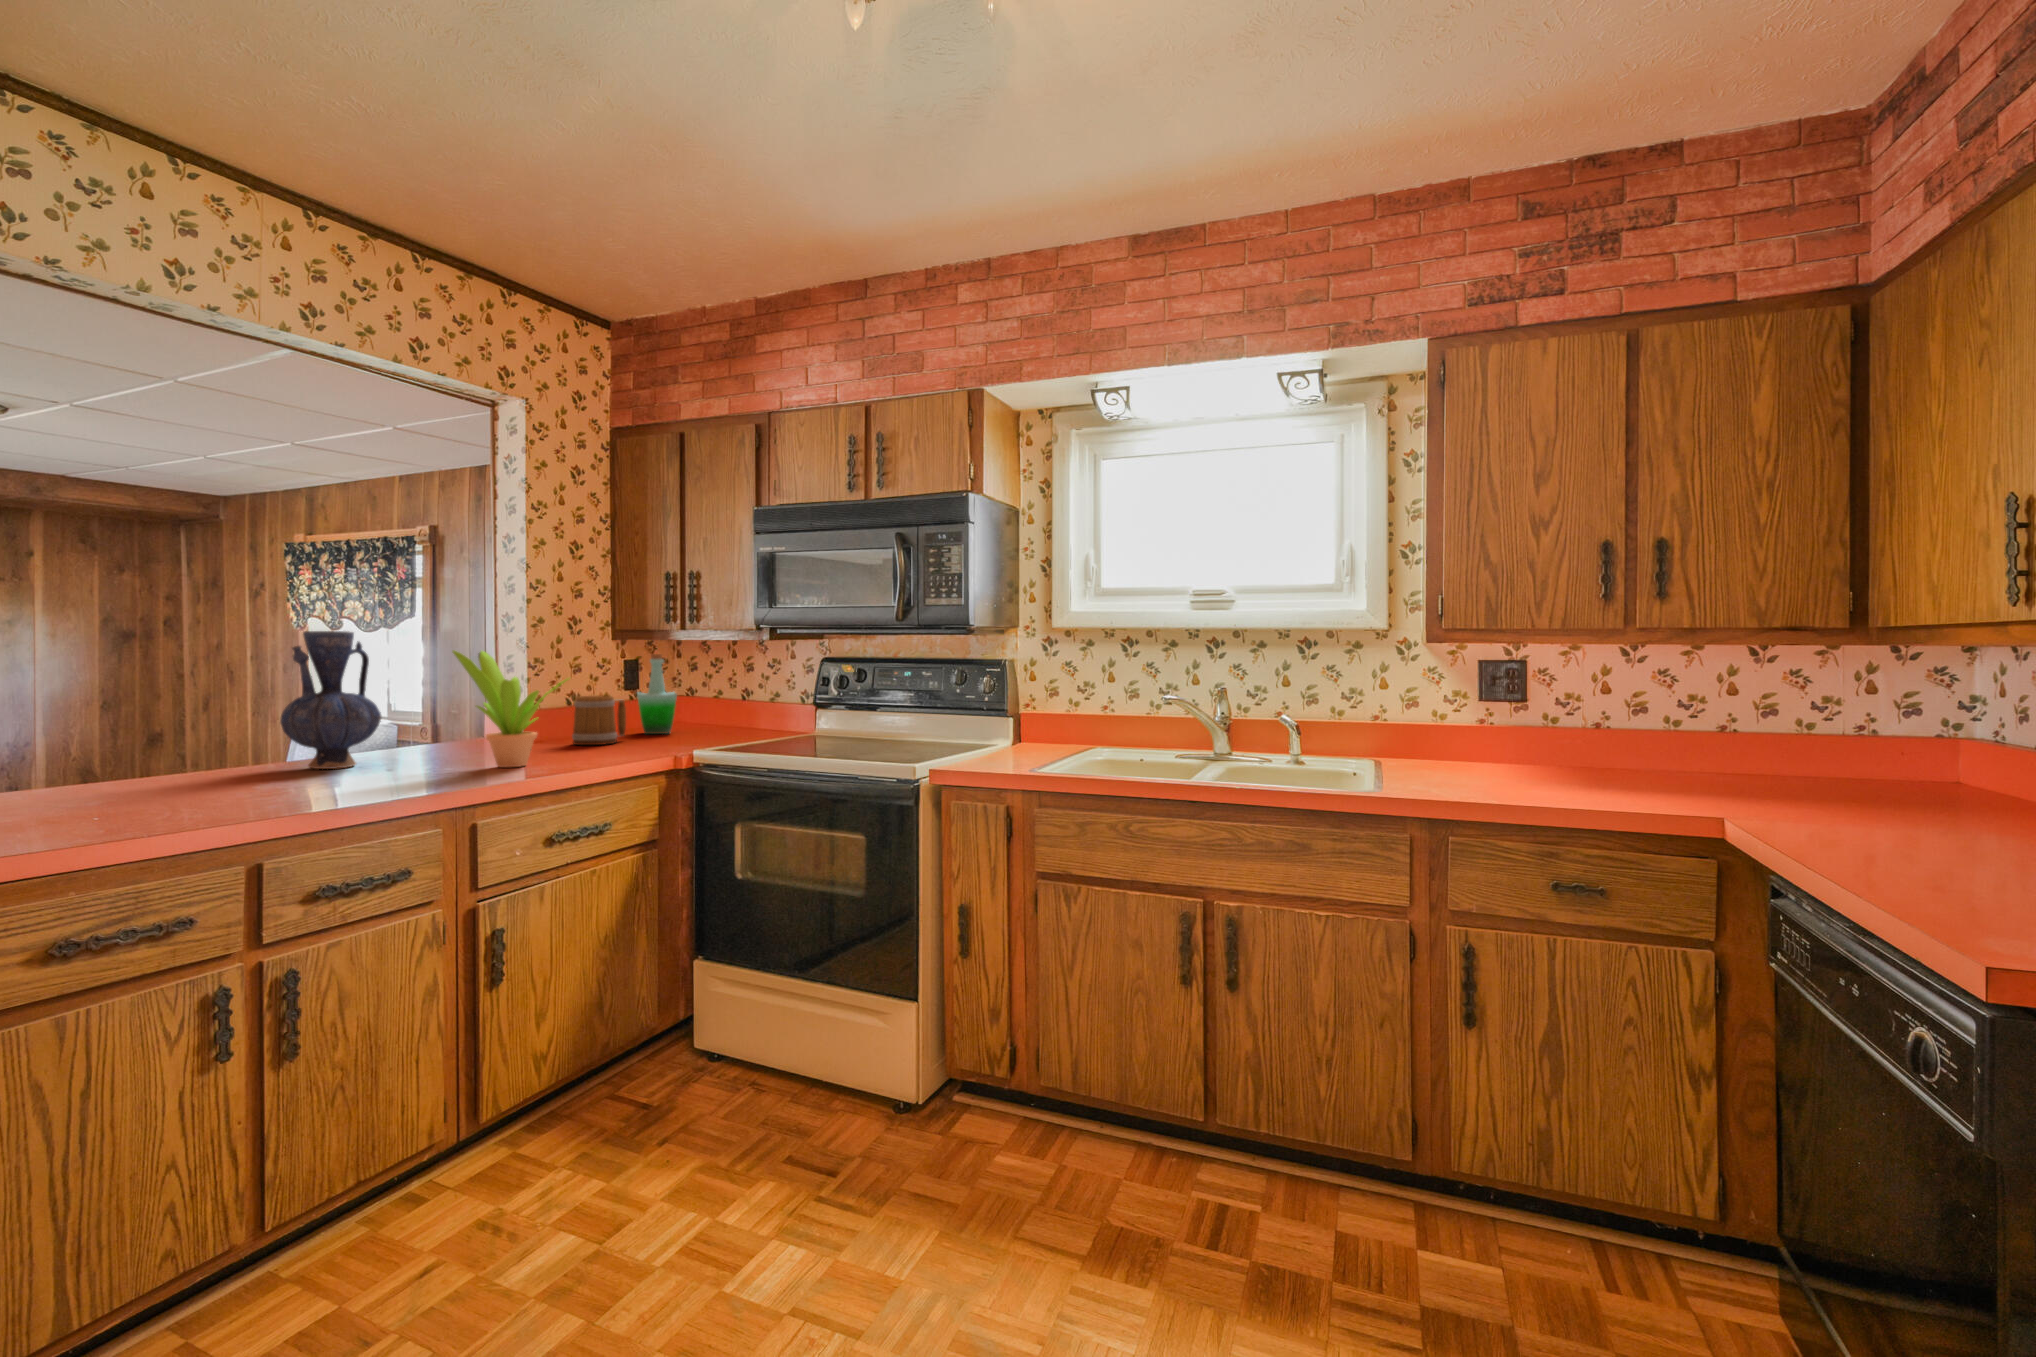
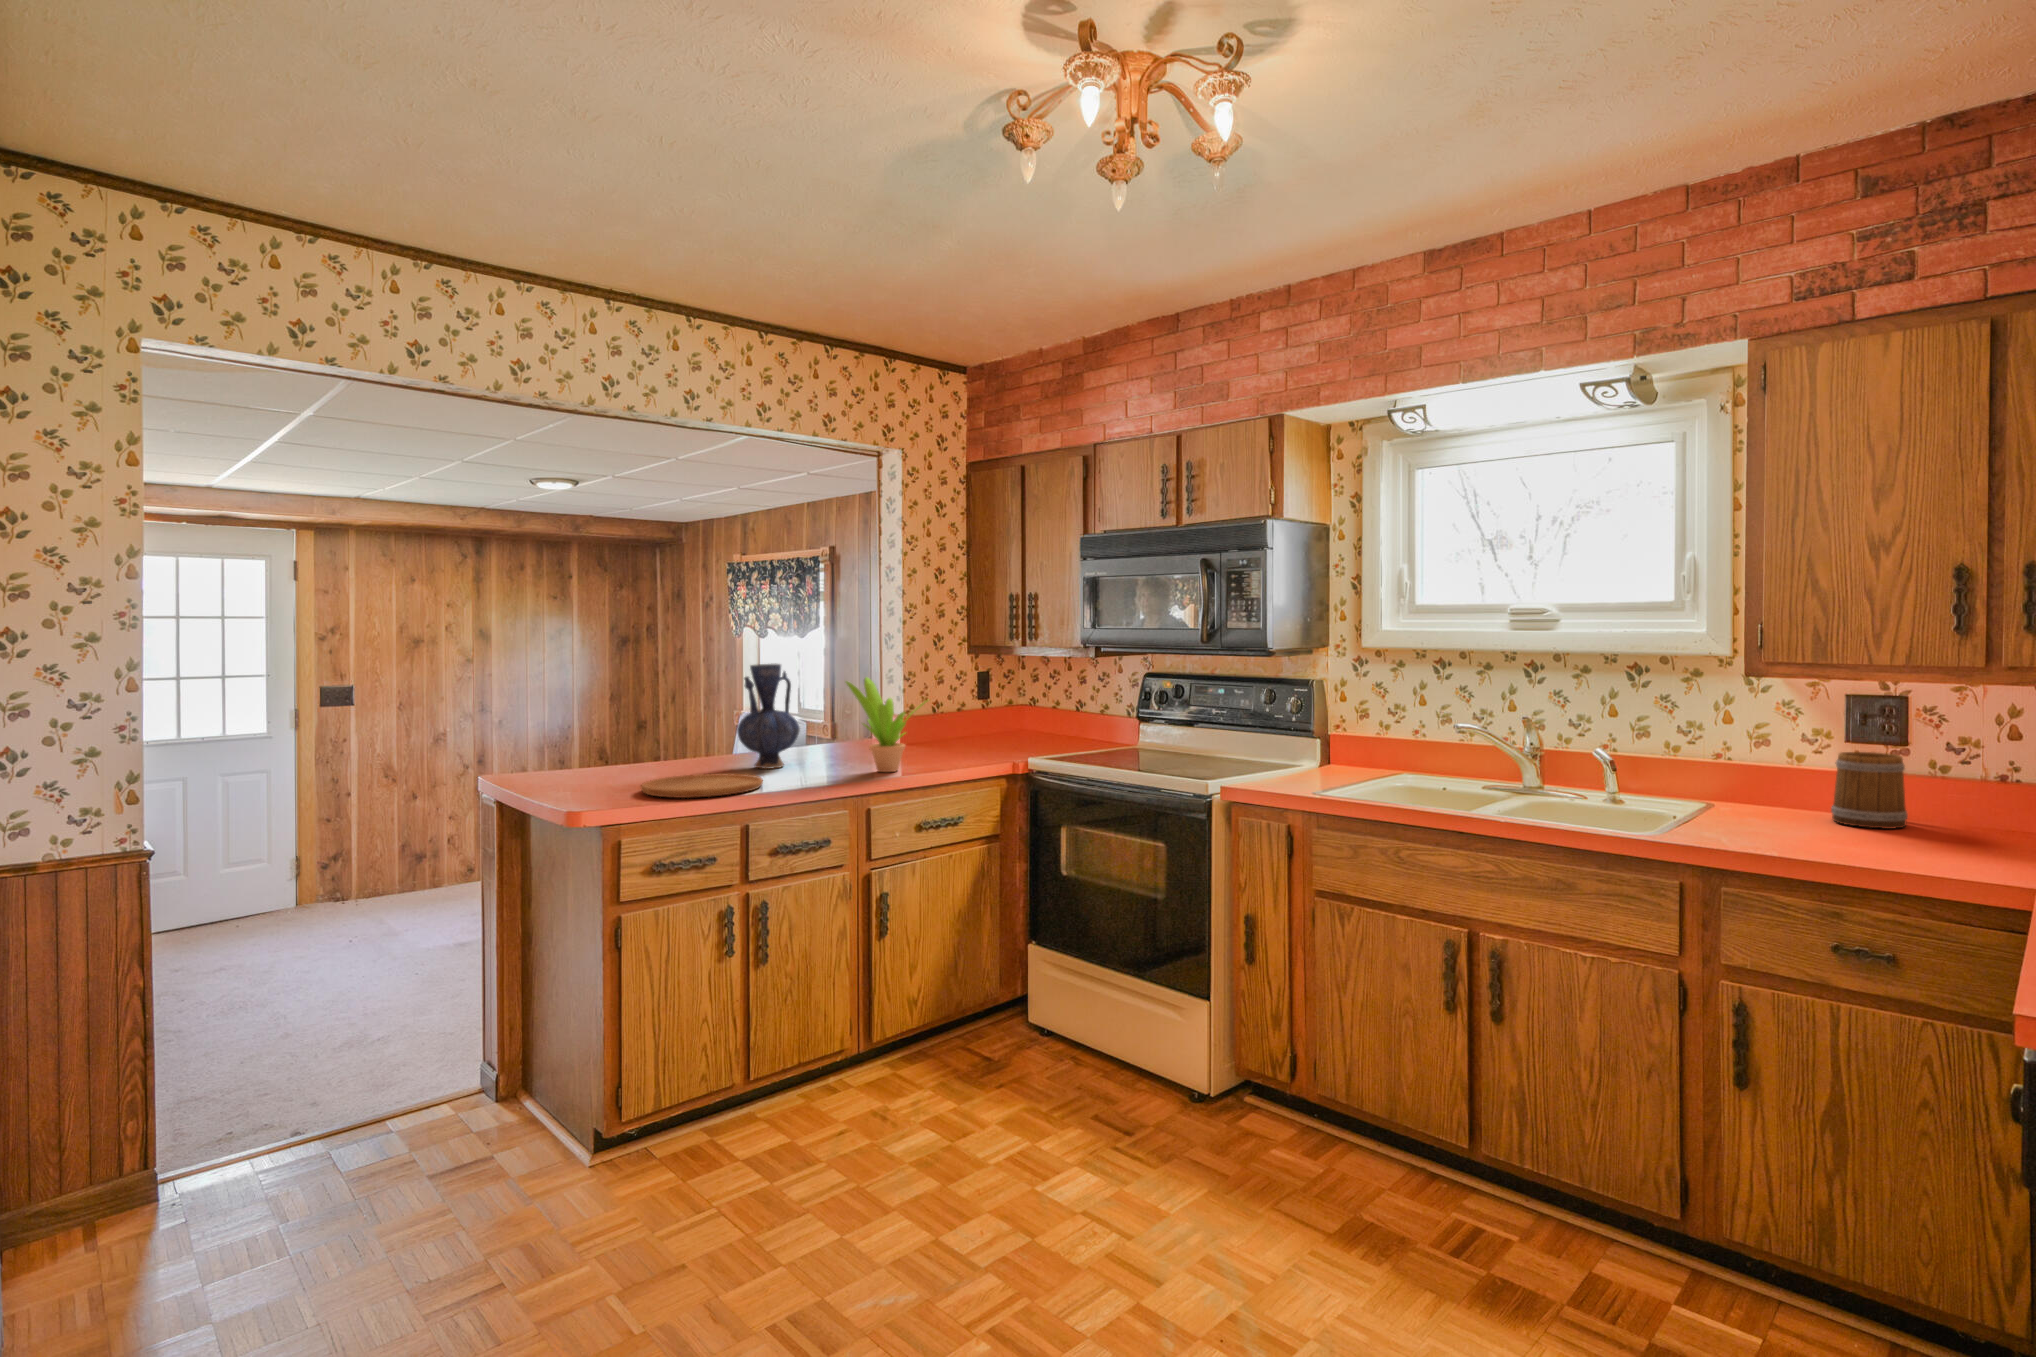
bottle: present [637,654,677,734] -> none [989,670,1022,743]
mug: present [572,696,626,745] -> present [1831,752,1908,829]
cutting board: none [89,776,318,811] -> present [641,774,763,798]

